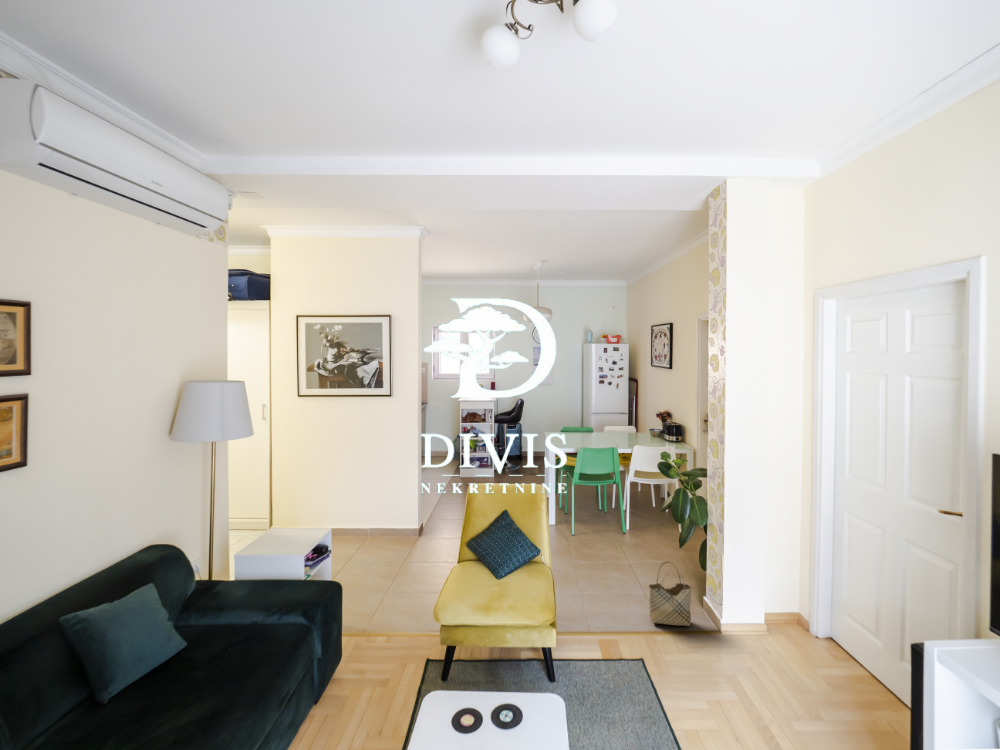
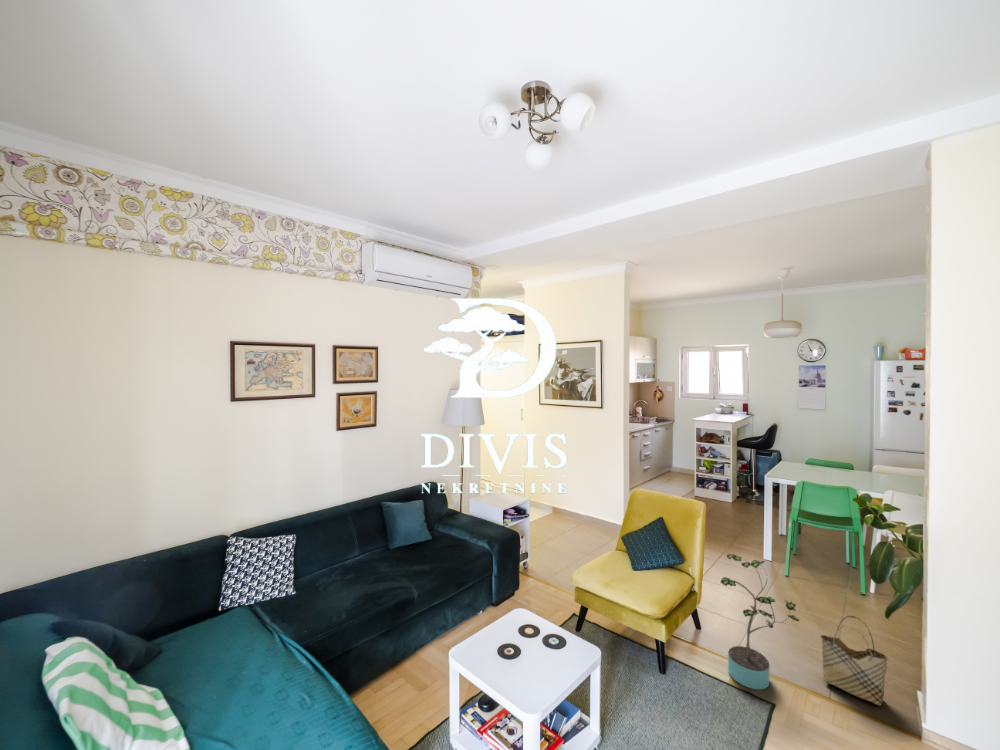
potted plant: none [589,535,649,656] -> present [721,554,799,689]

